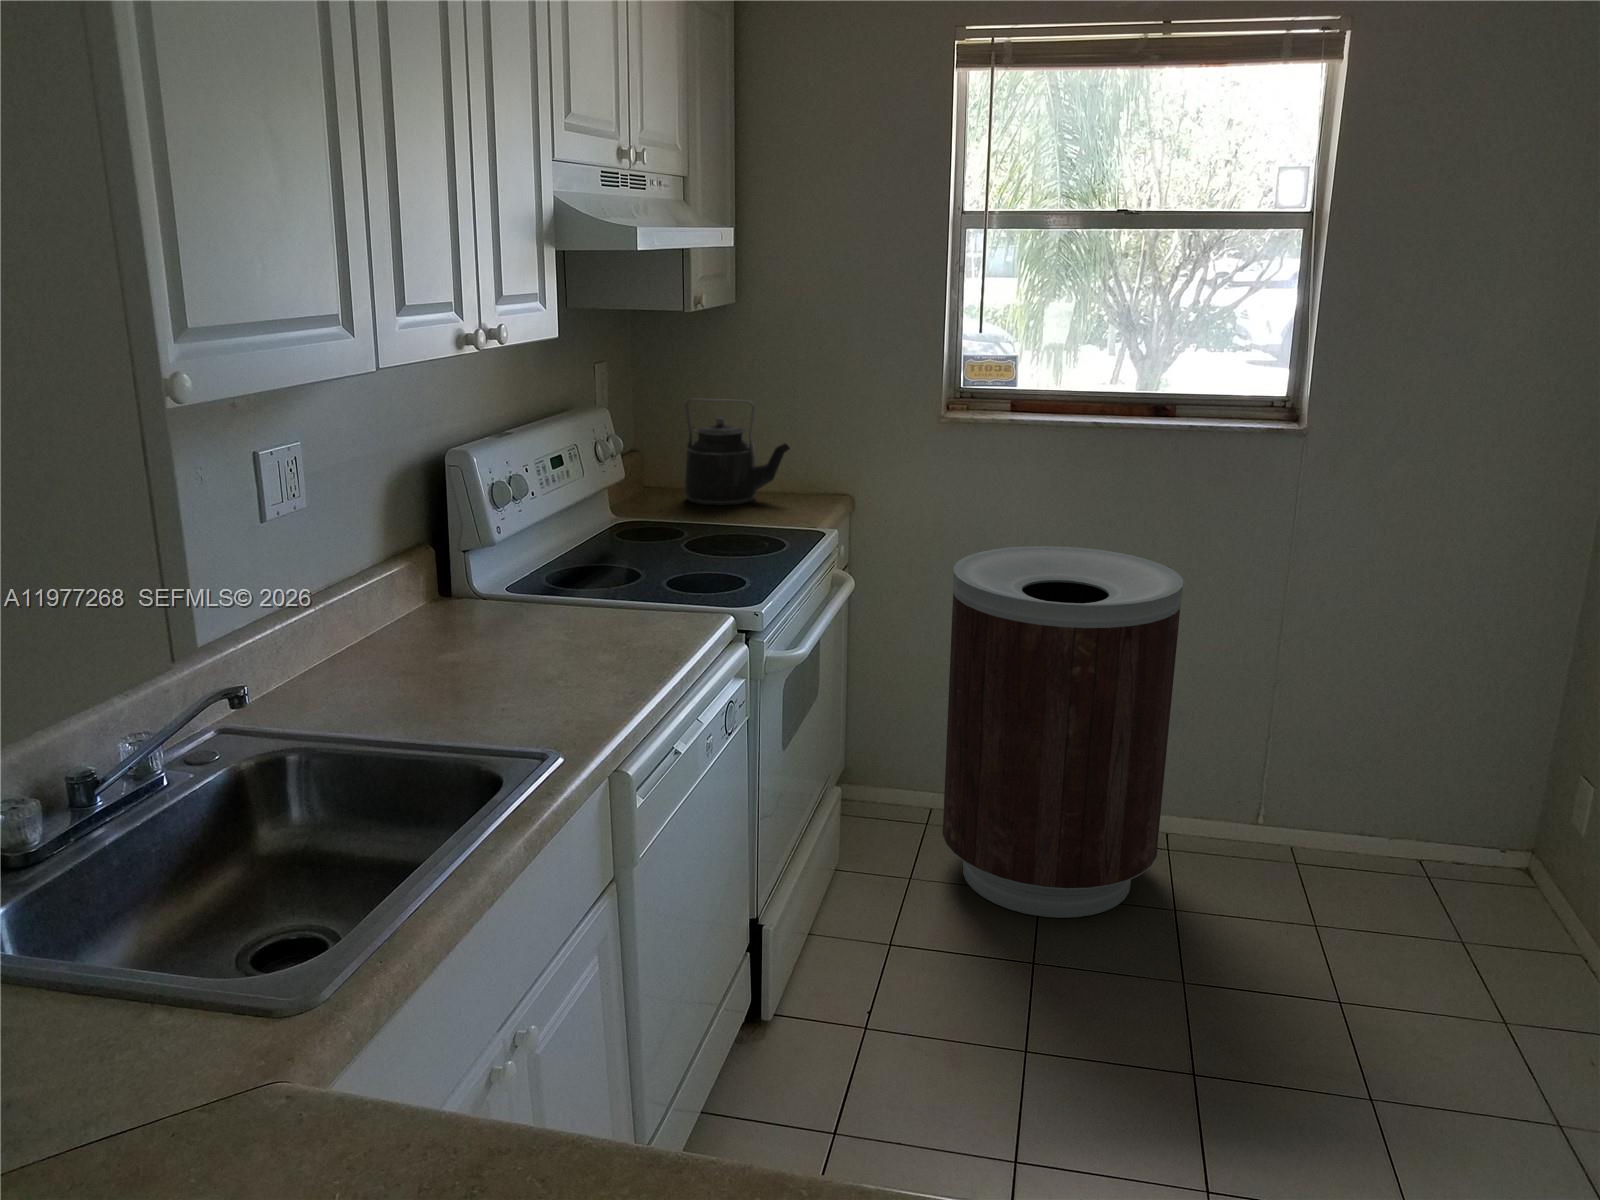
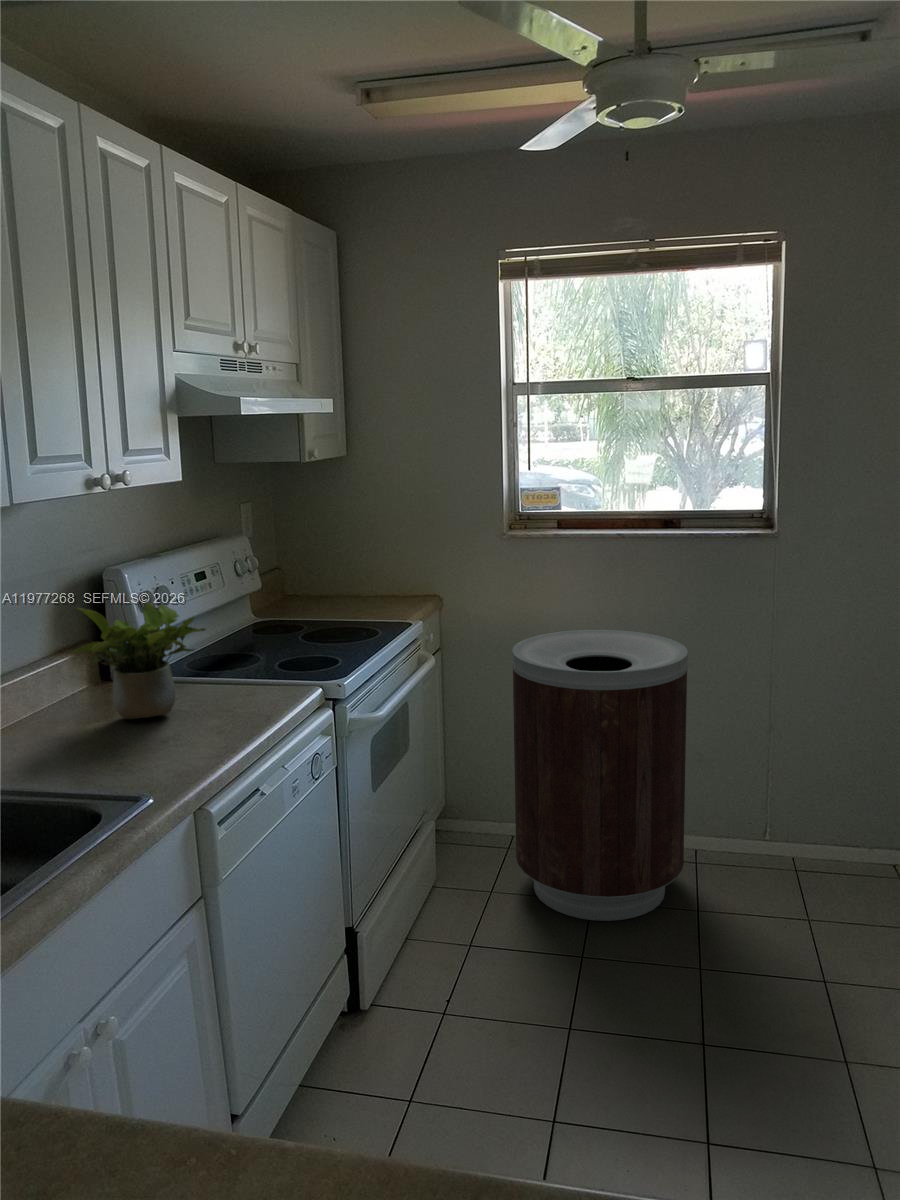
kettle: present [685,399,790,506] -> none [310,528,391,608]
potted plant: none [423,498,592,651] -> present [70,602,206,719]

